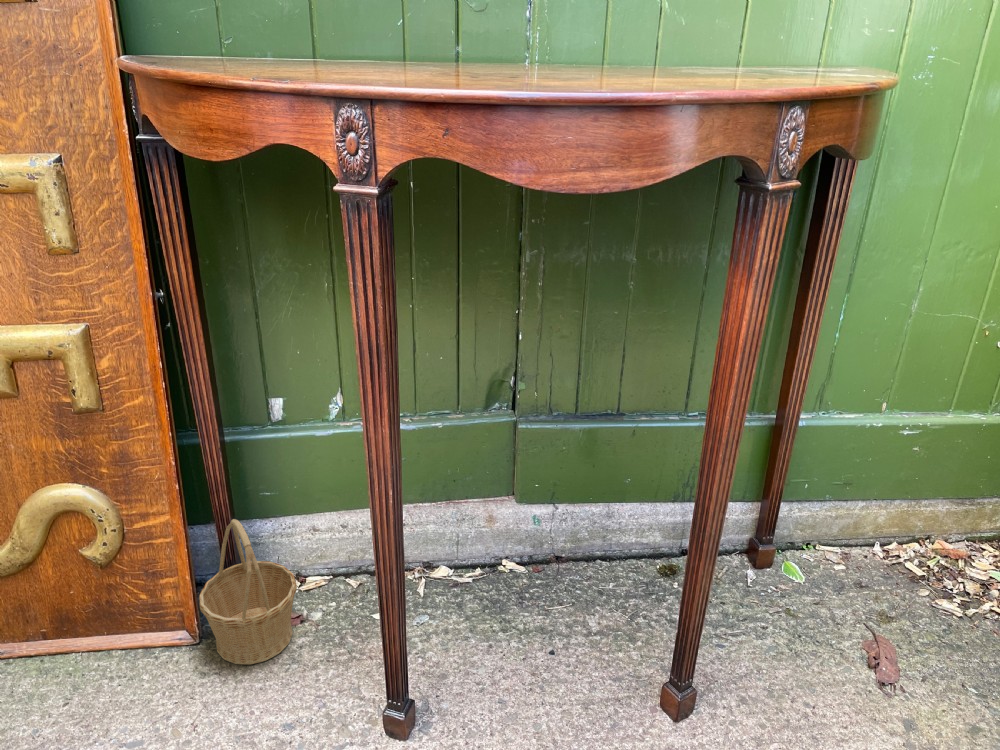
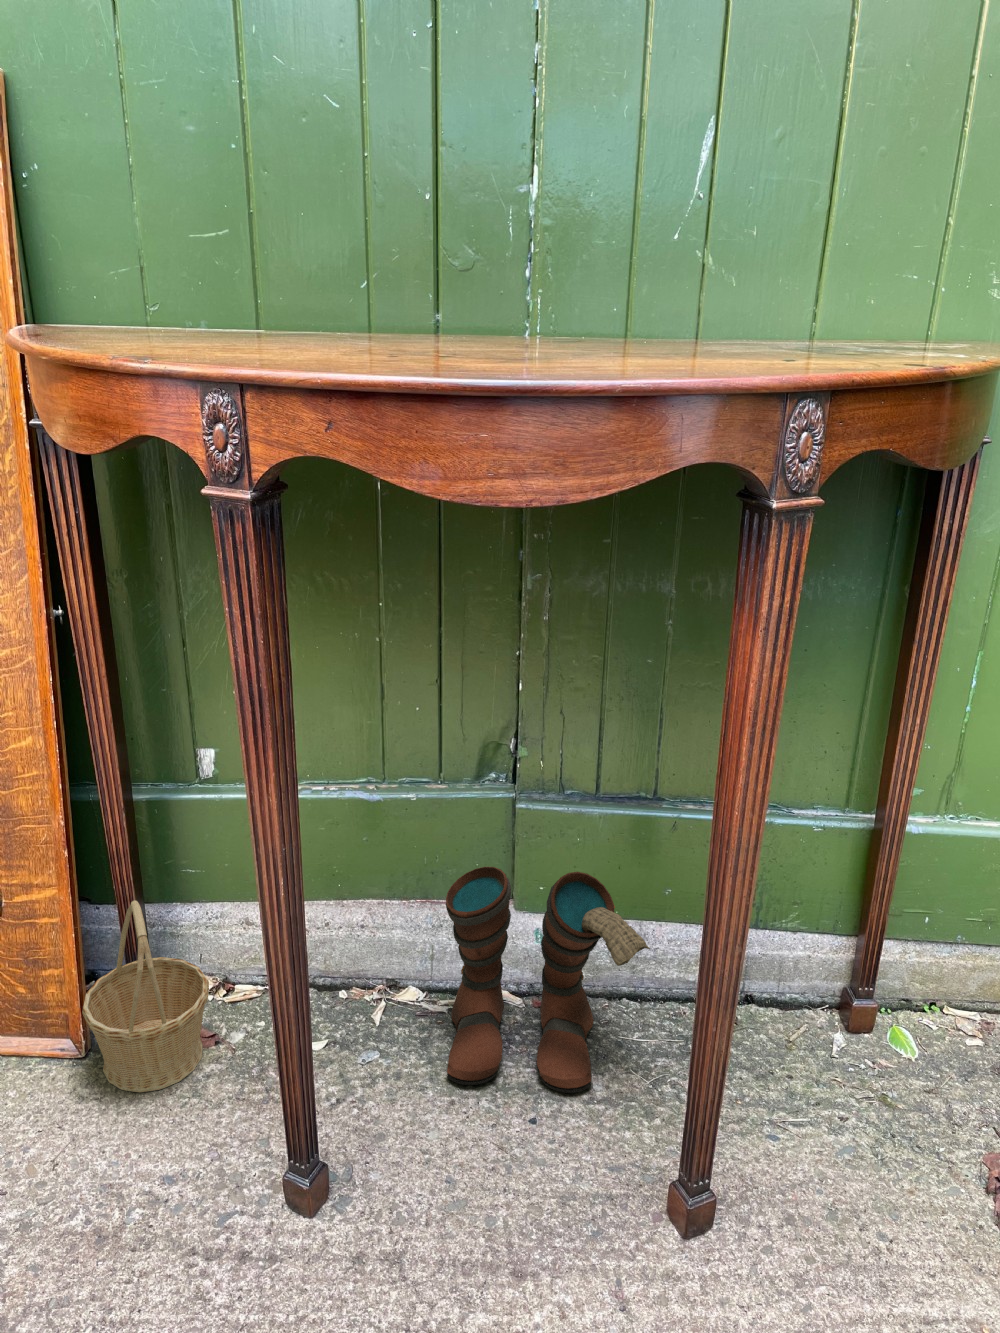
boots: none [470,471,628,633] -> present [446,867,650,1093]

